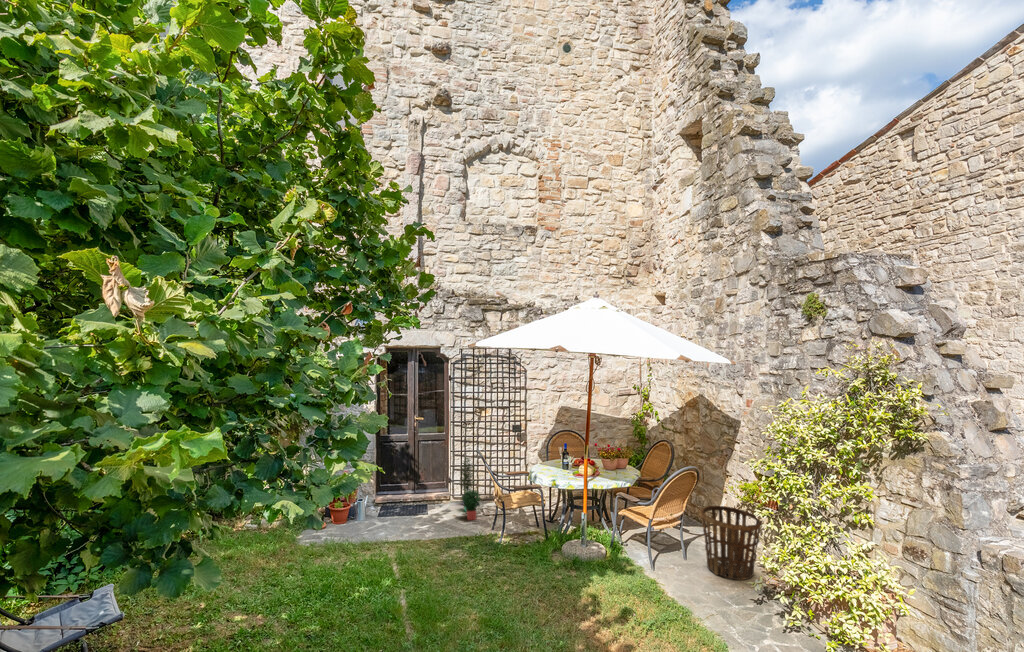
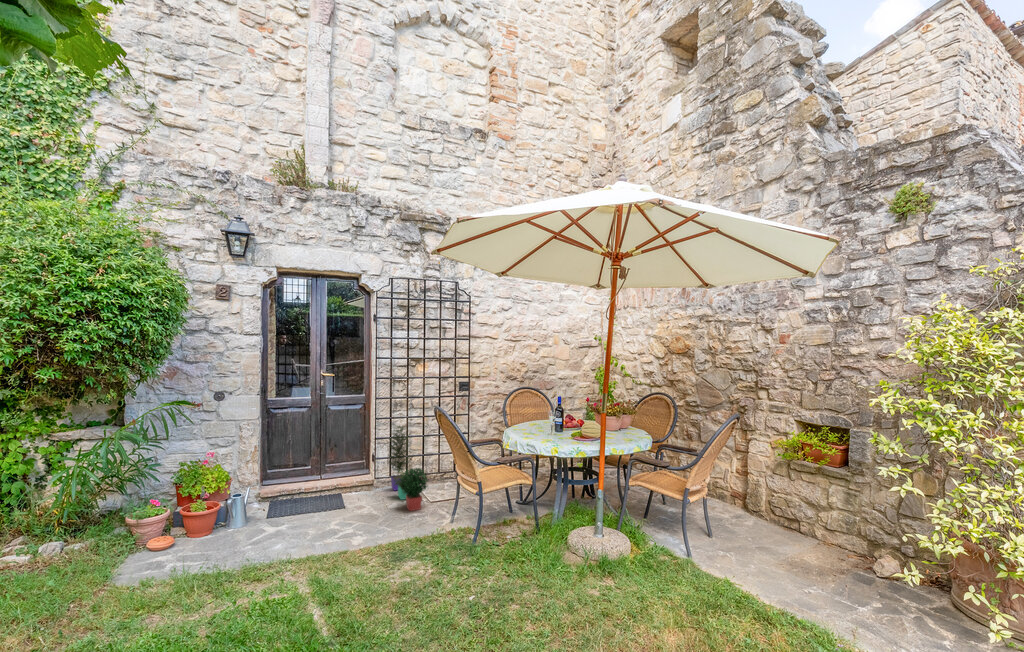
basket: present [701,506,762,580] -> none [745,464,826,557]

